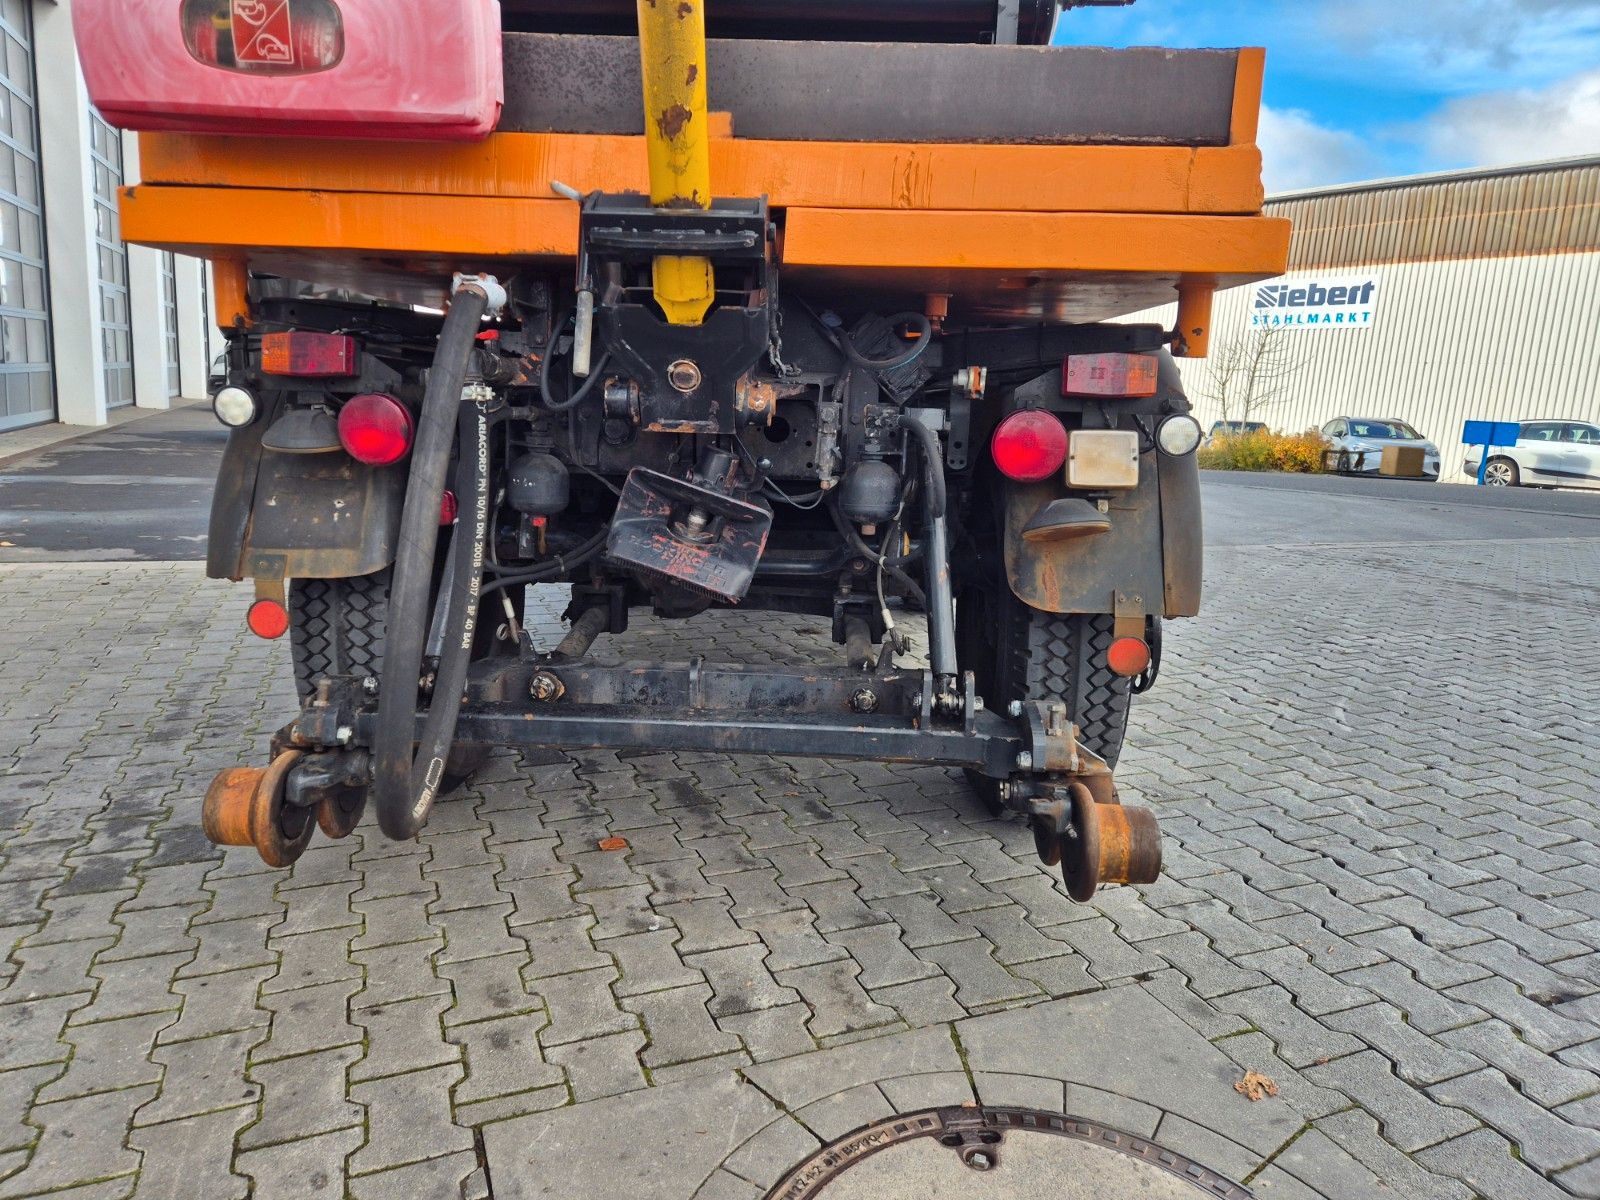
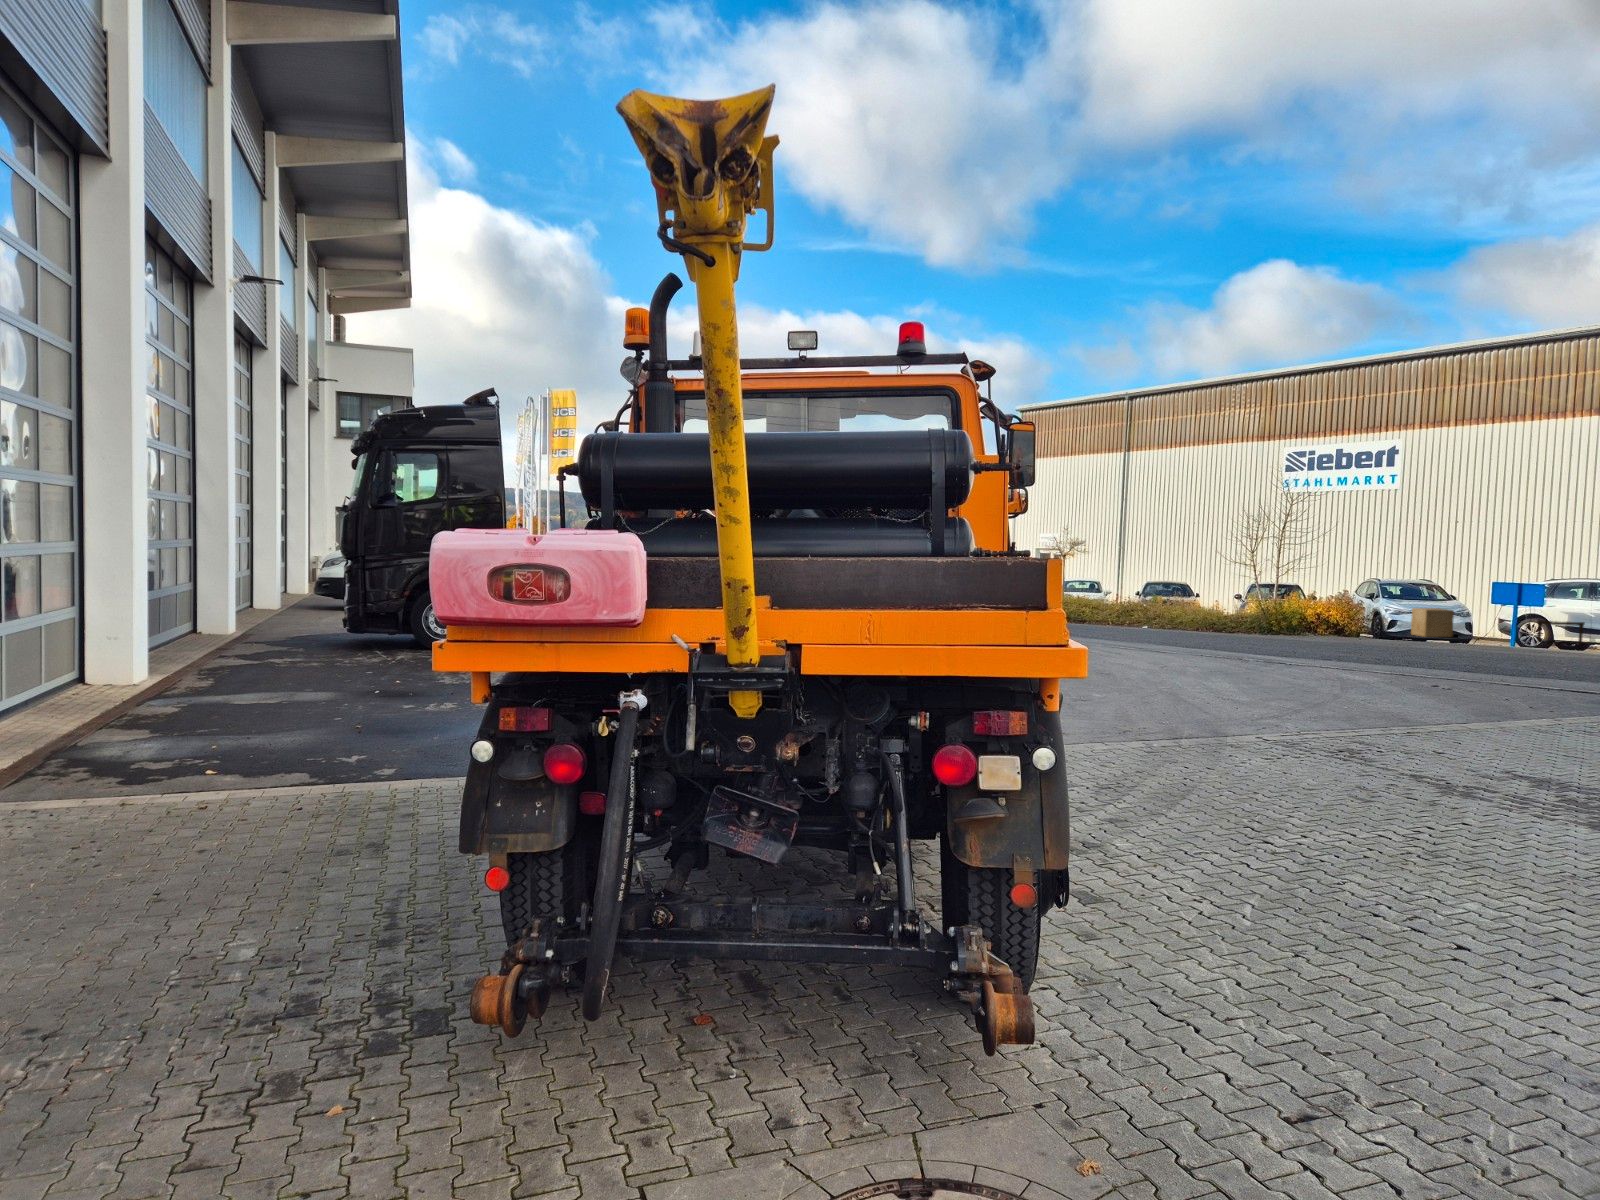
bench: present [1319,450,1365,473] -> present [1537,620,1585,644]

